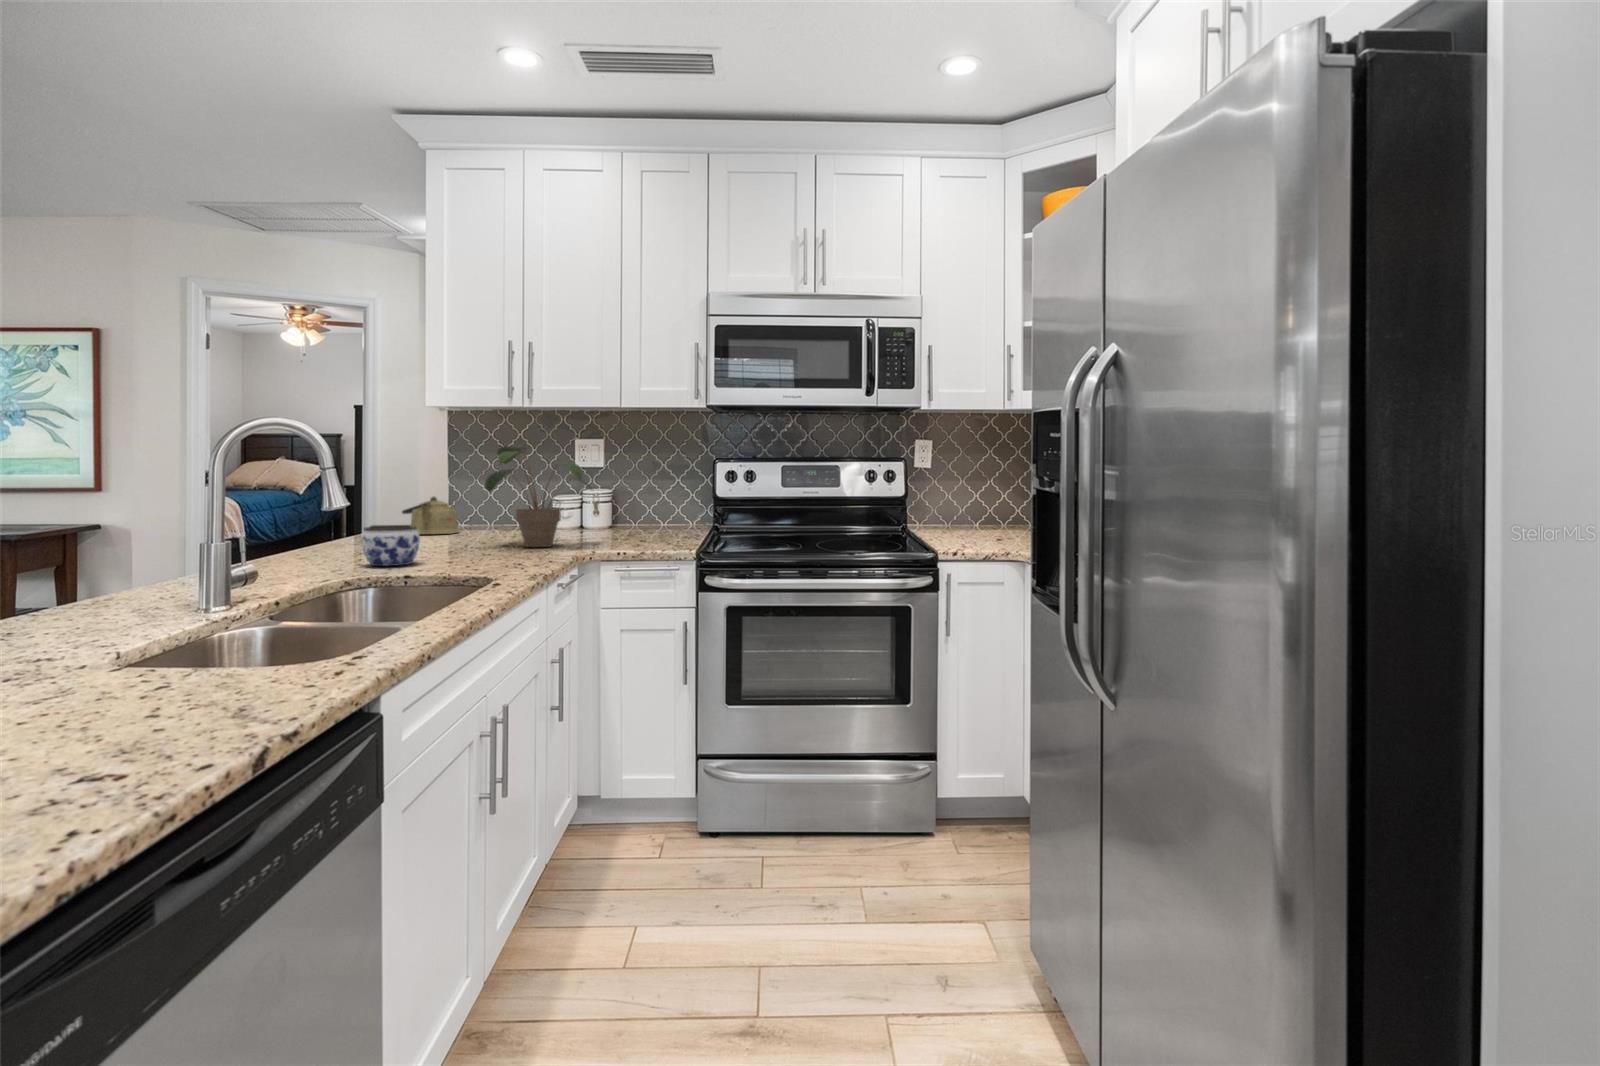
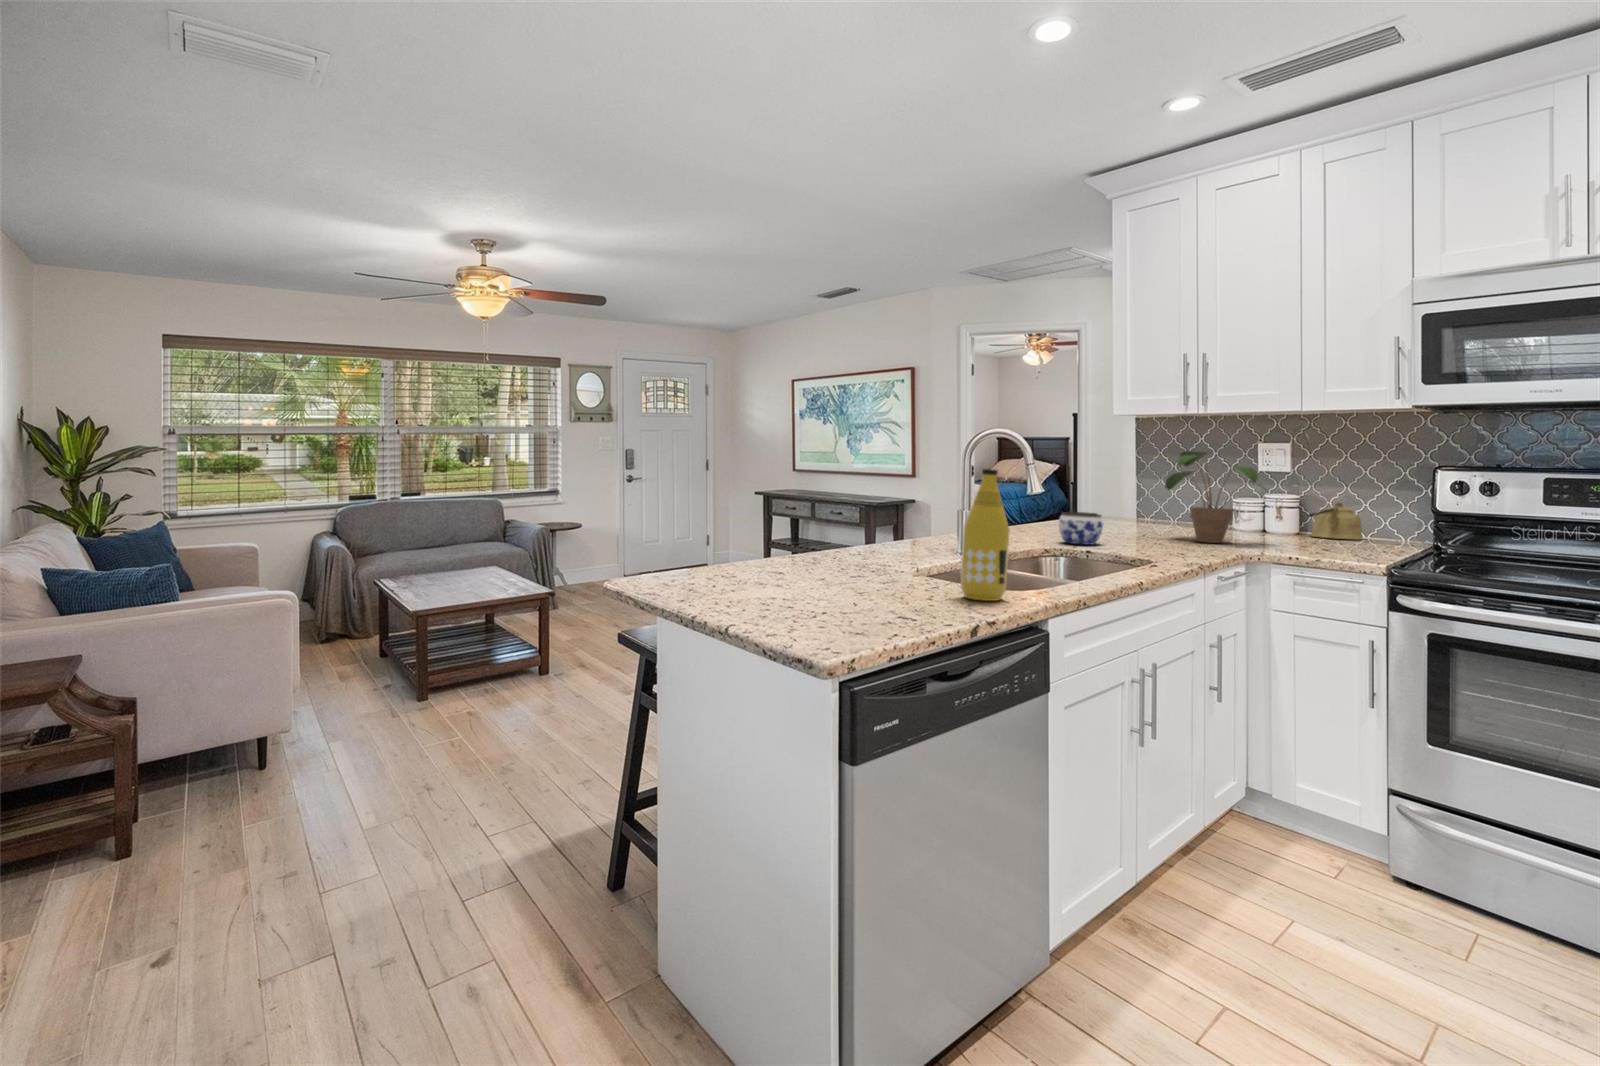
bottle: none [214,482,303,694] -> present [961,469,1009,601]
kettle: present [402,497,459,534] -> present [1307,502,1363,540]

